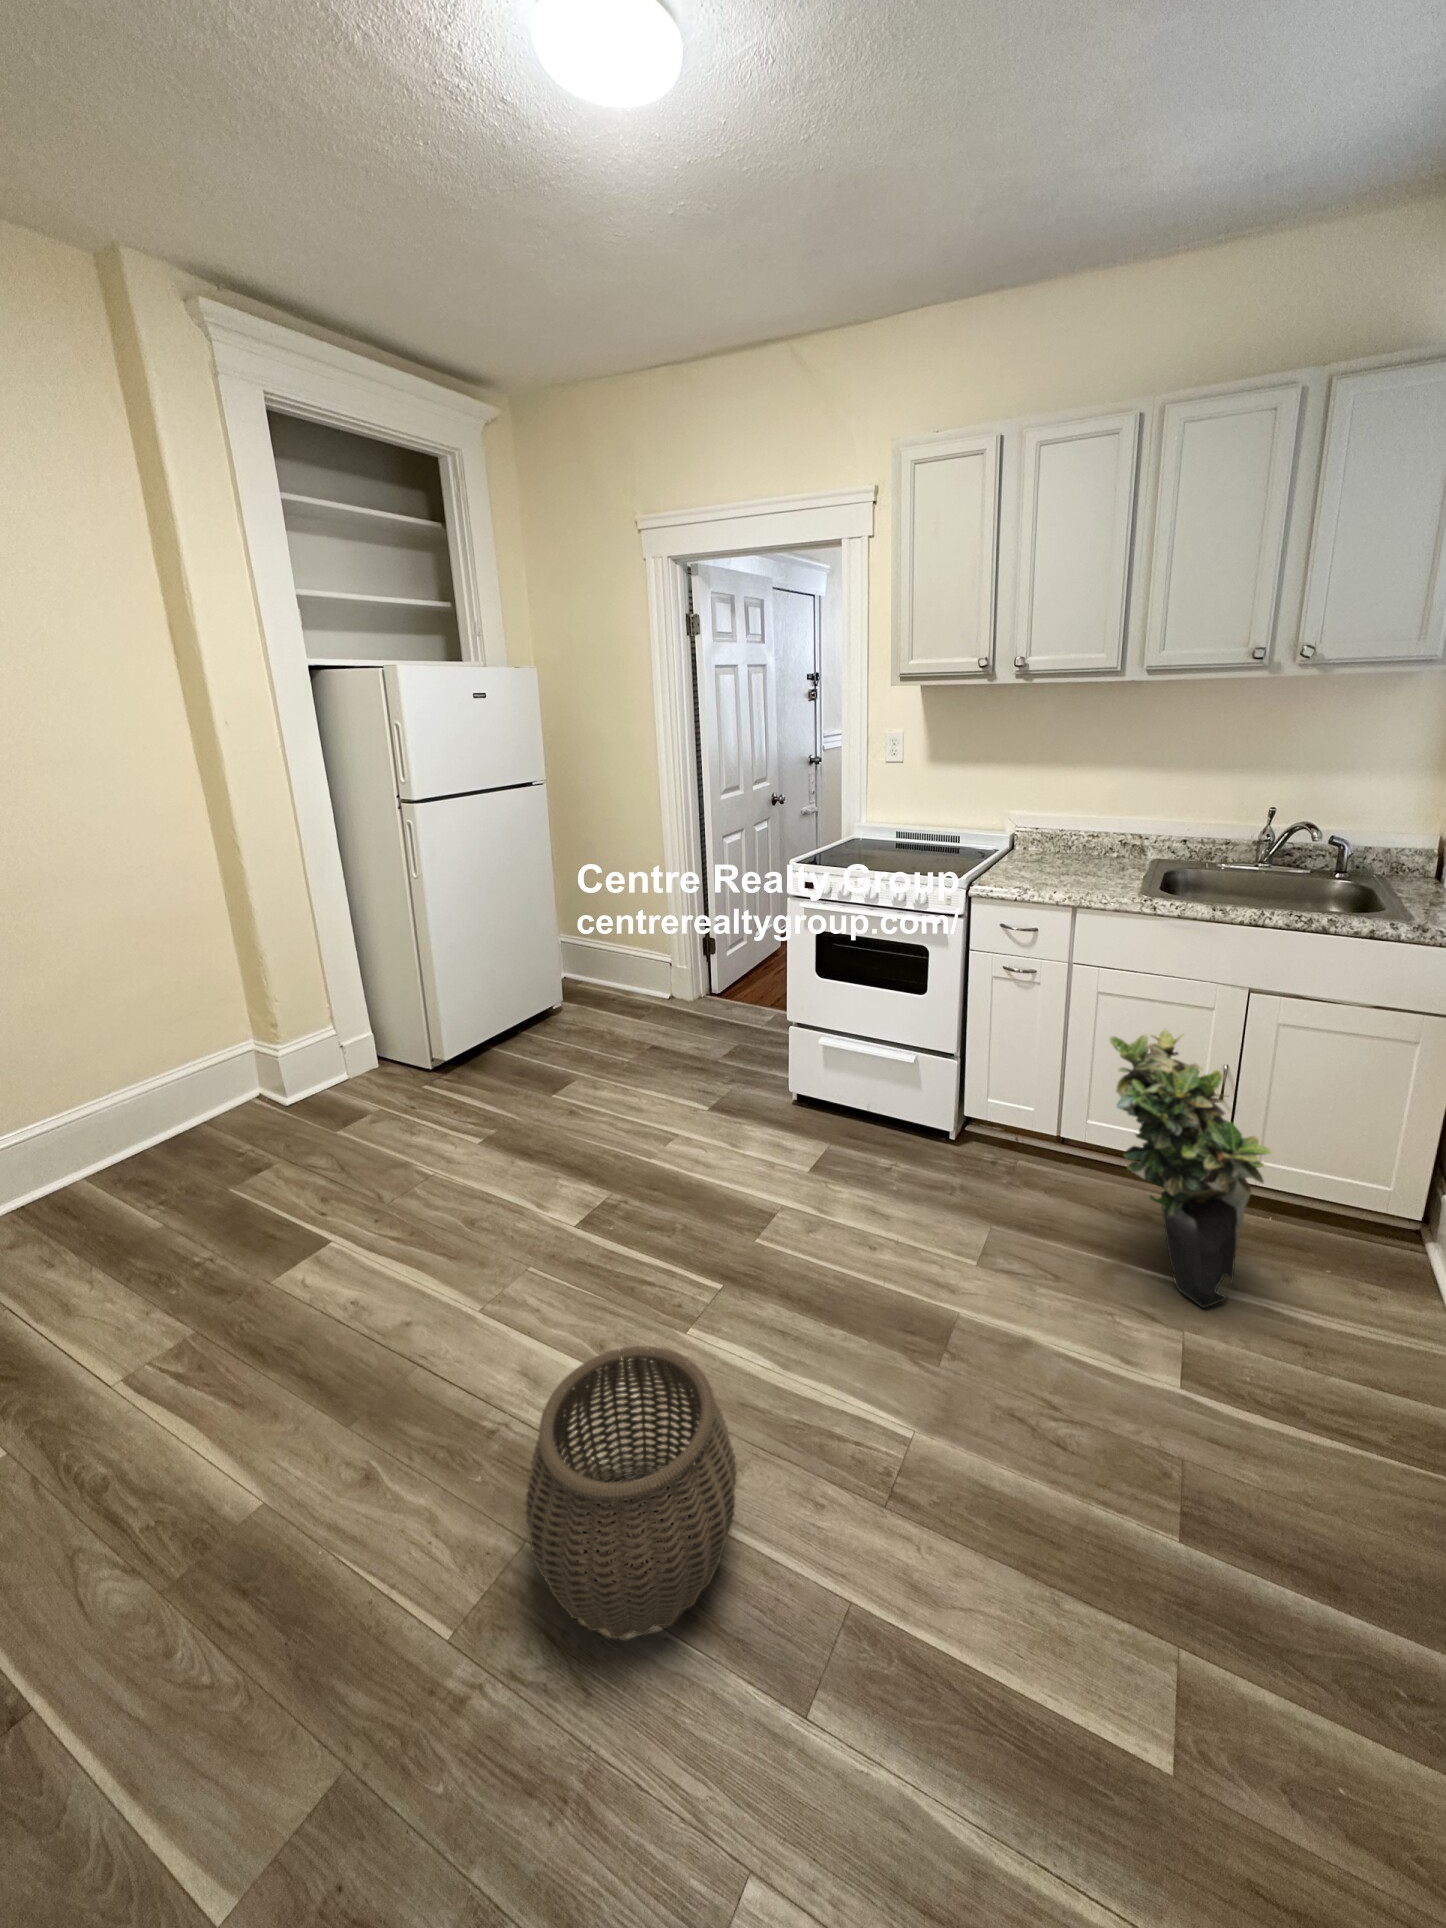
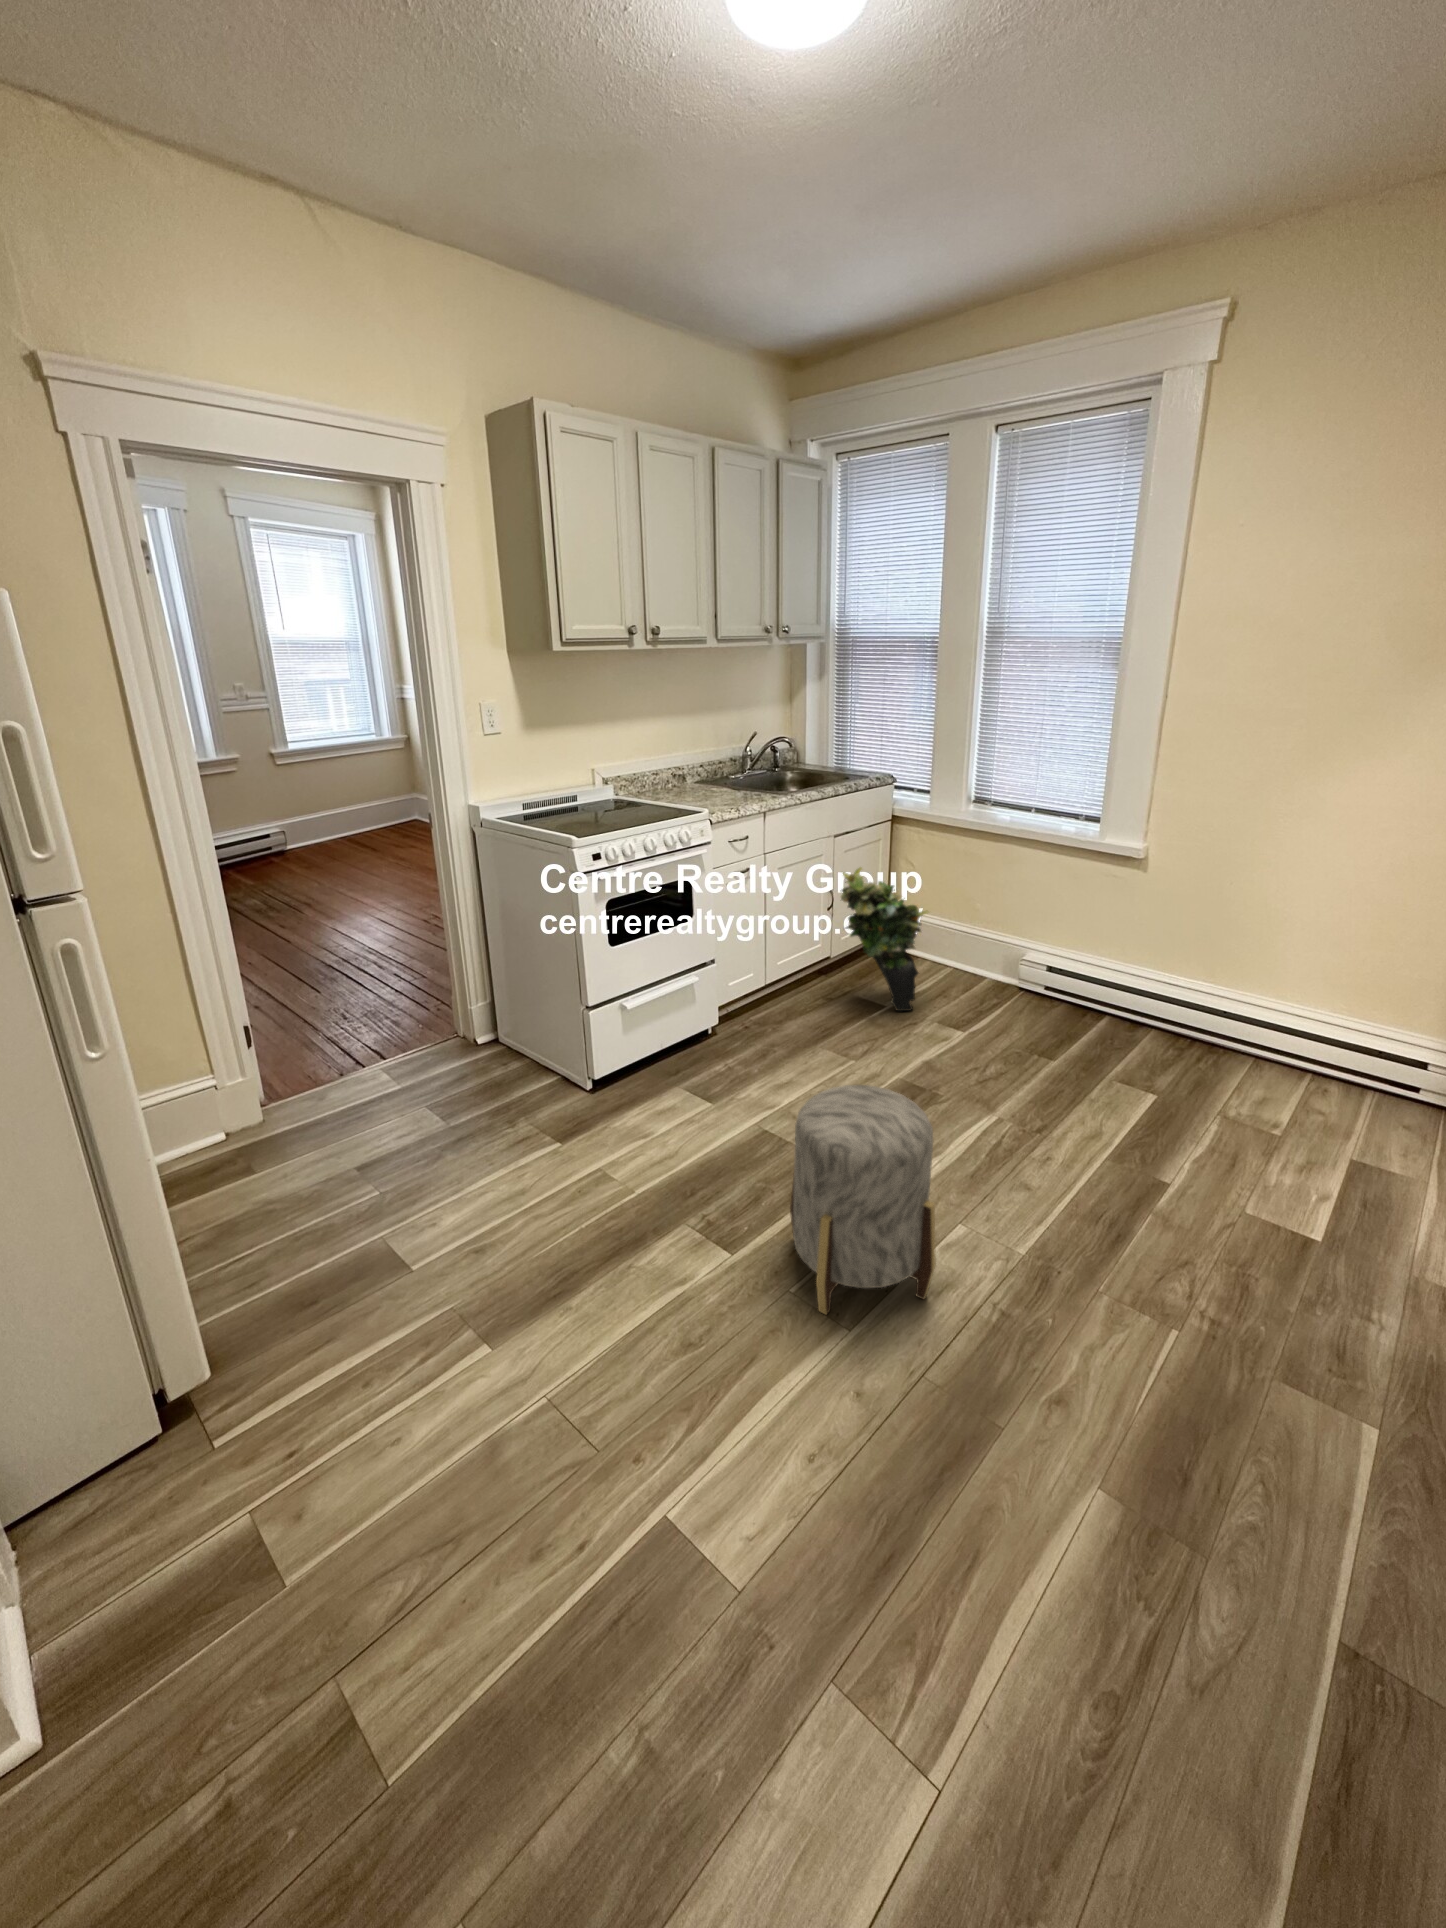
stool: none [474,1120,626,1361] -> present [790,1085,936,1314]
woven basket: present [525,1346,737,1639] -> none [1029,1103,1182,1271]

